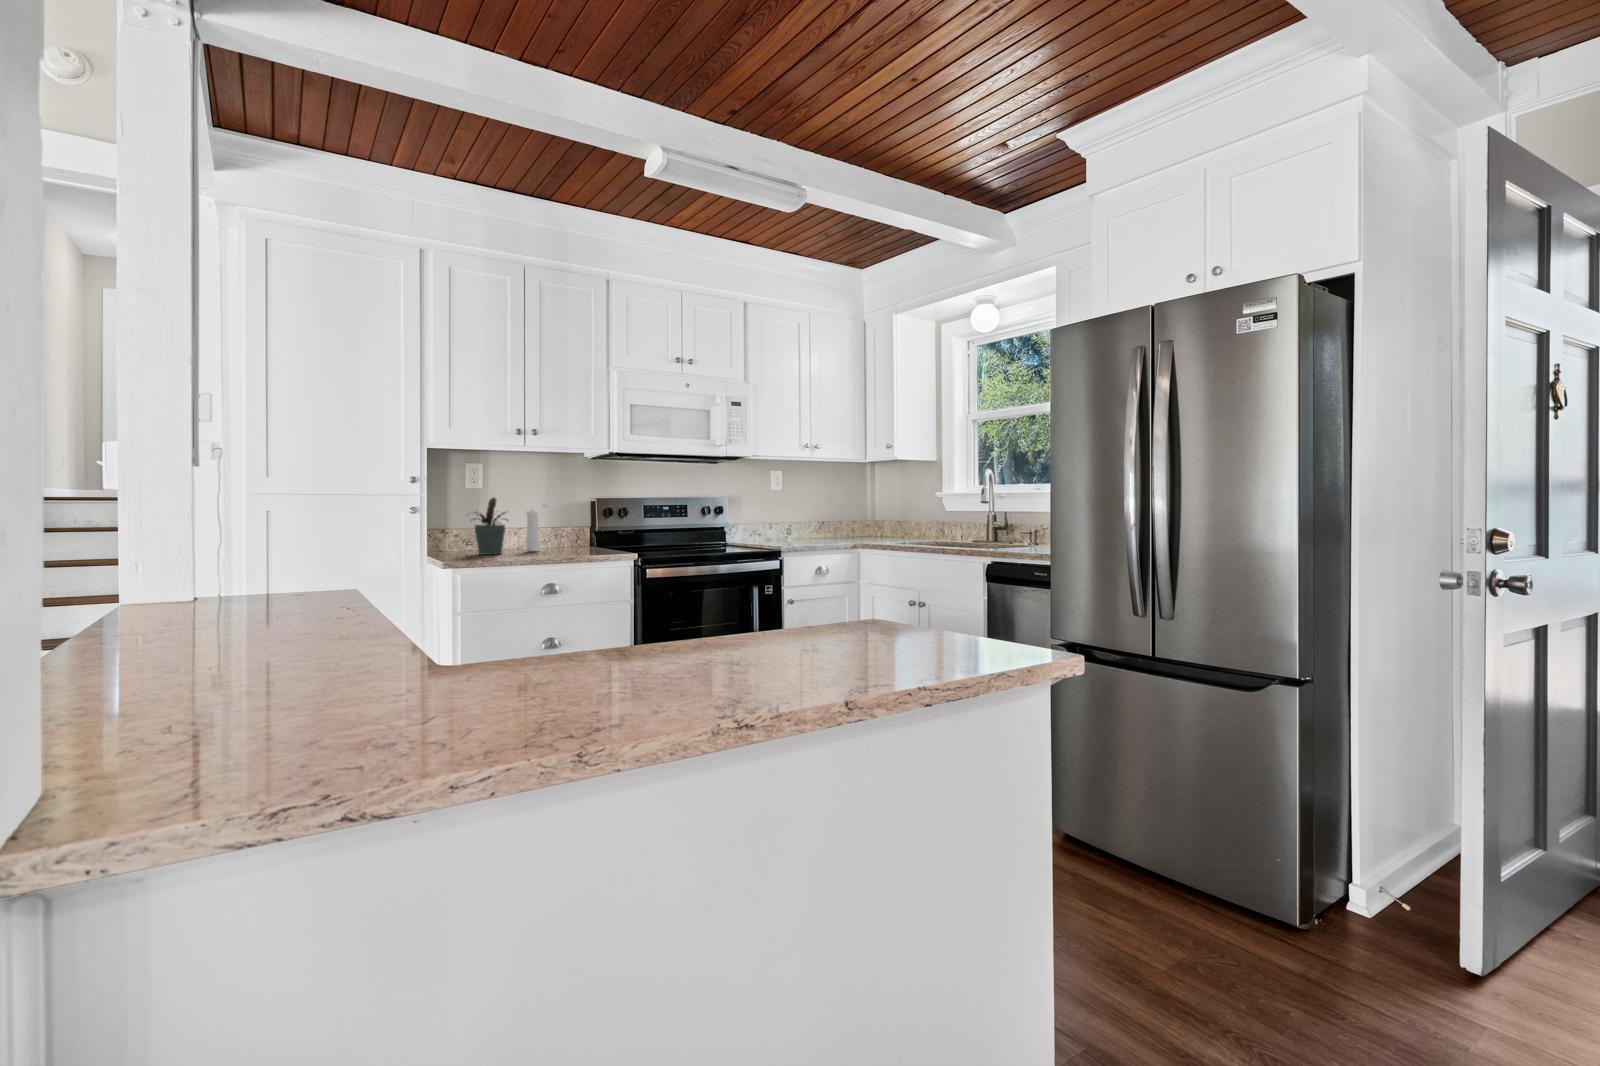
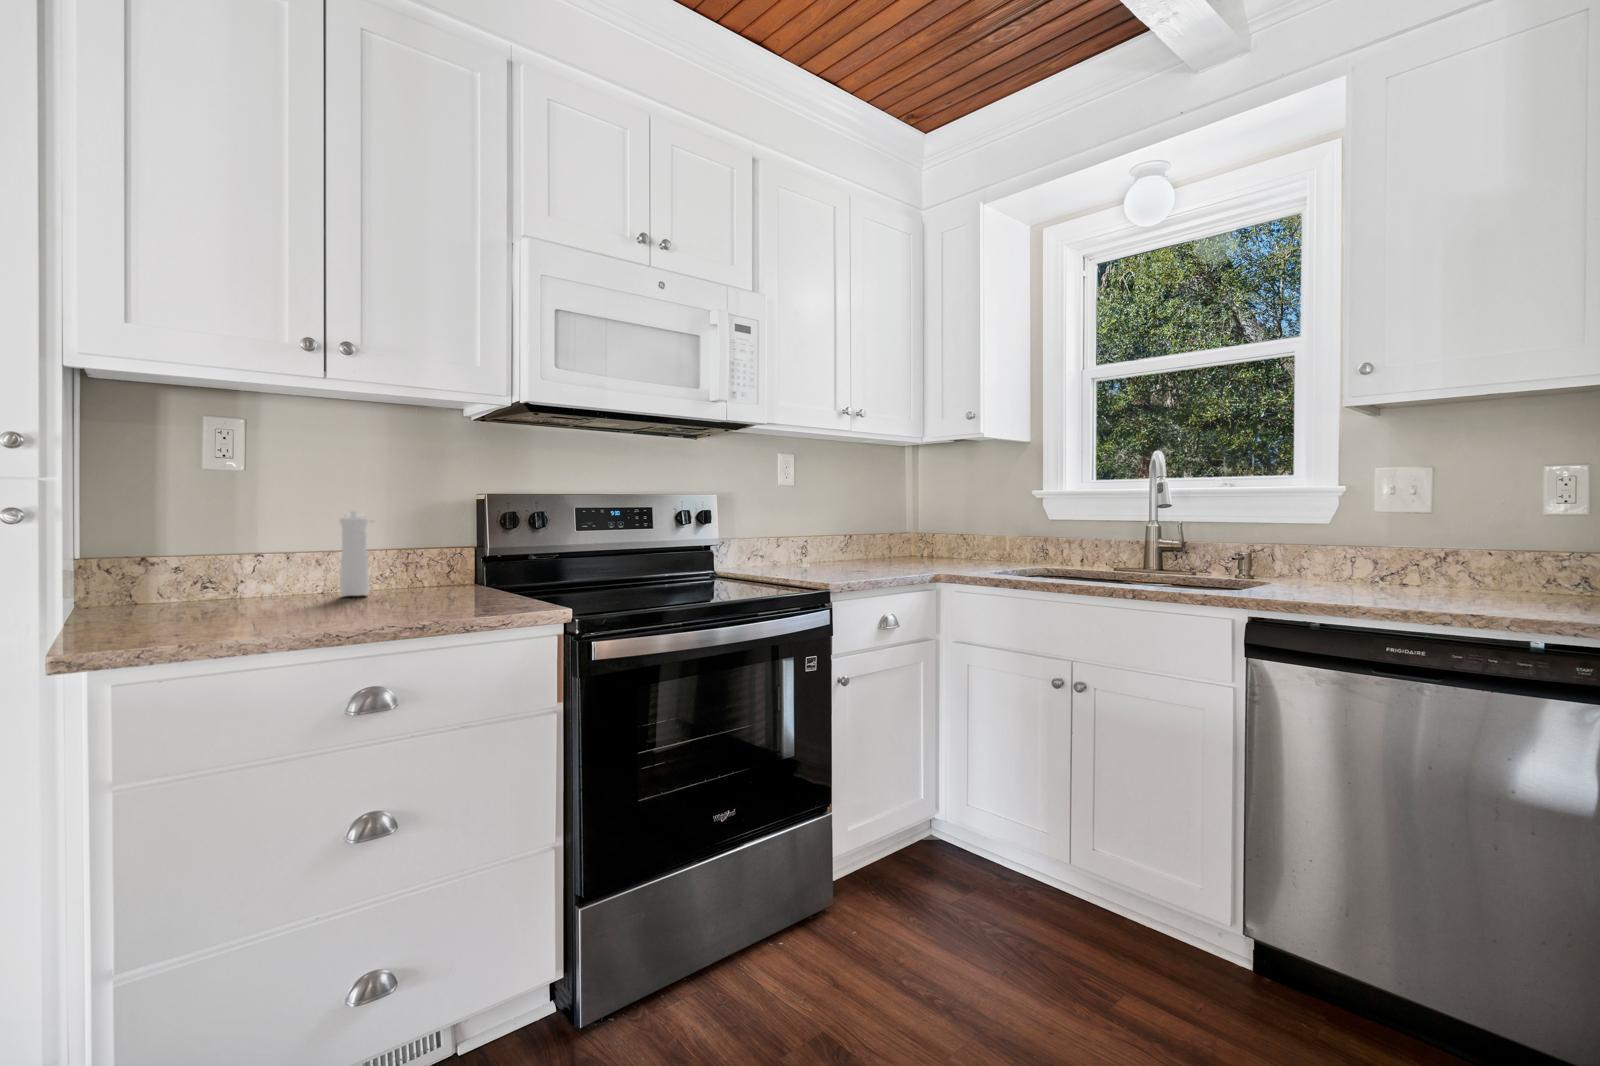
potted plant: present [468,498,508,555] -> none [200,489,299,608]

